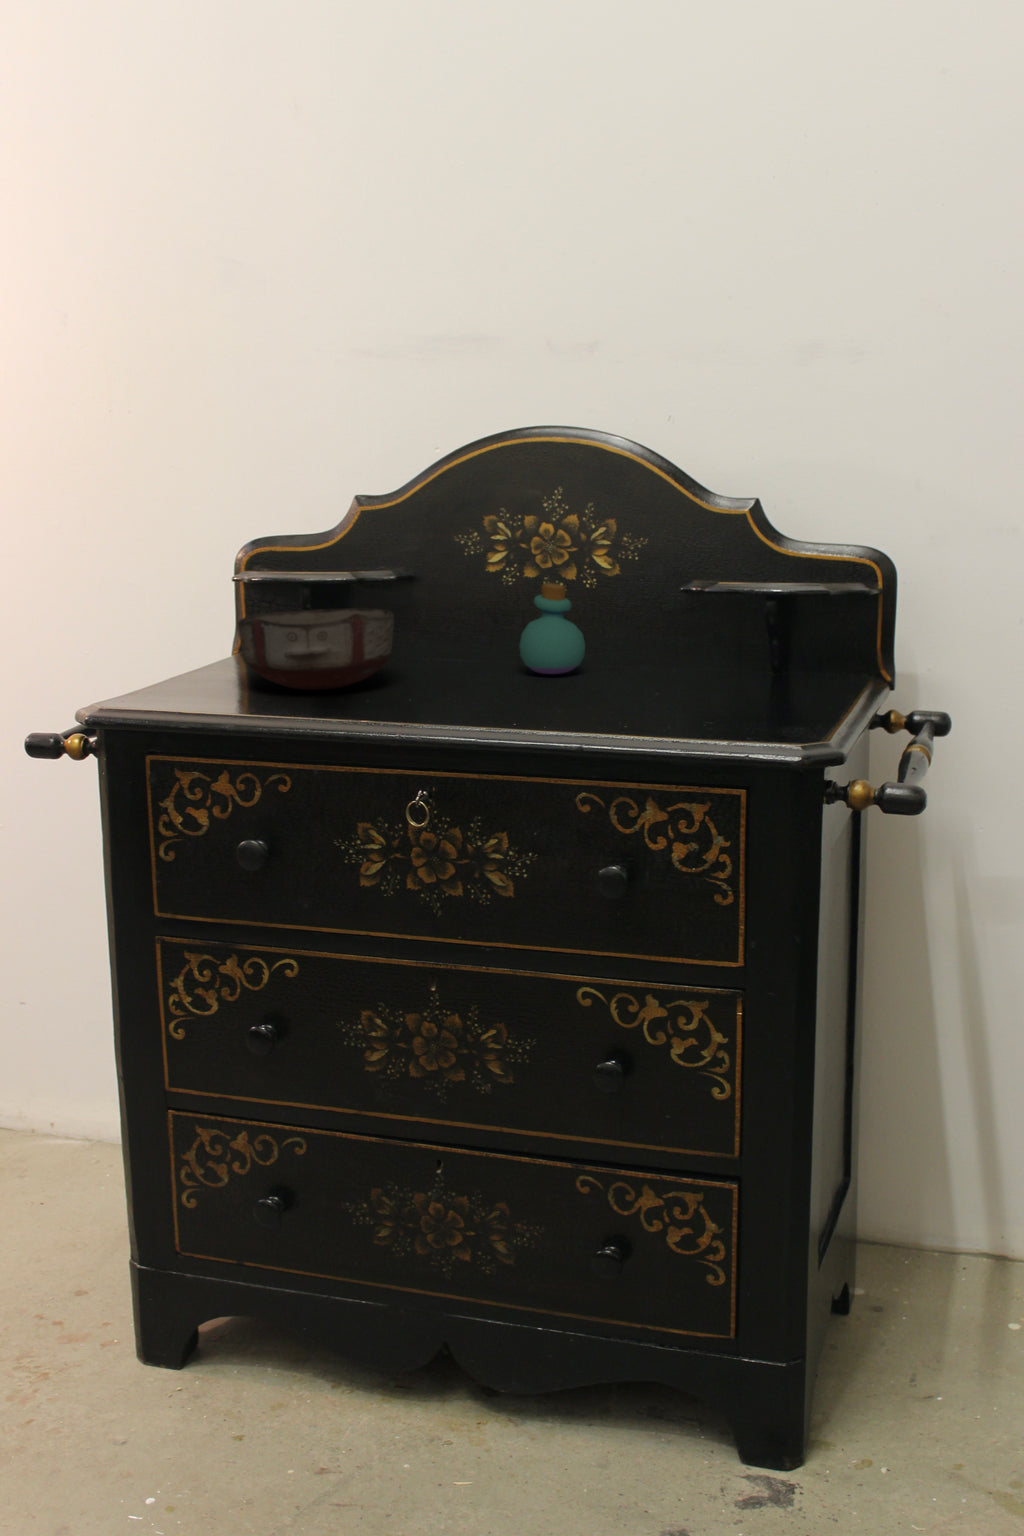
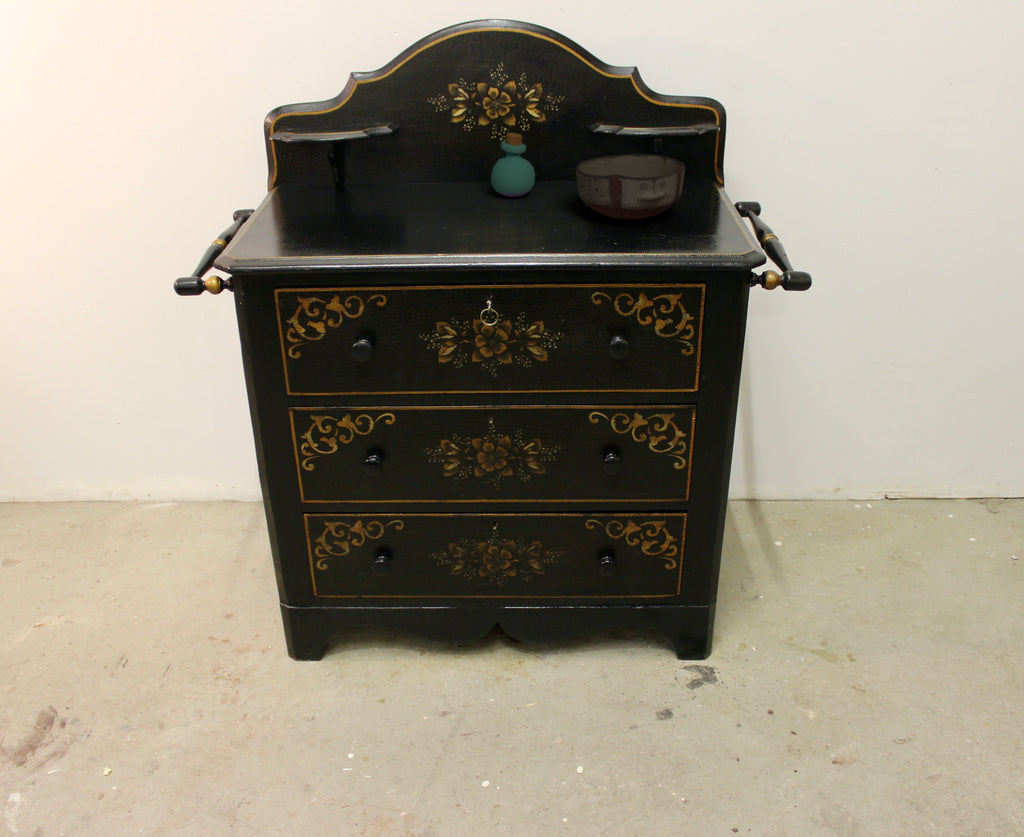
ceramic bowl: present [238,608,394,690] -> present [576,154,685,220]

